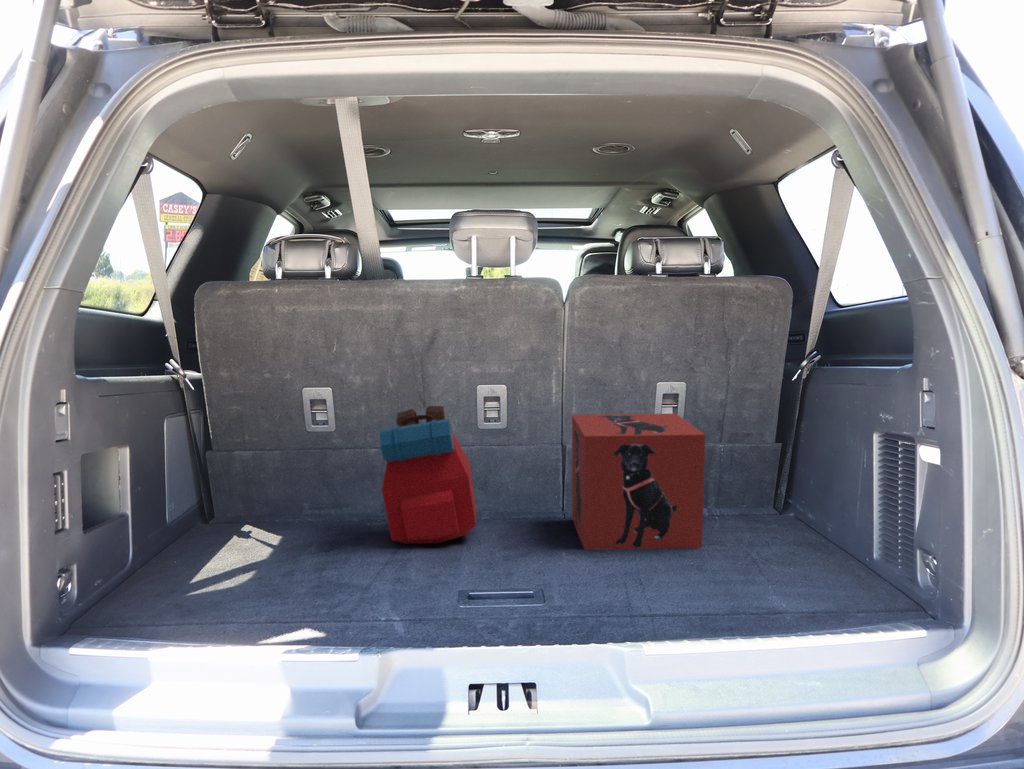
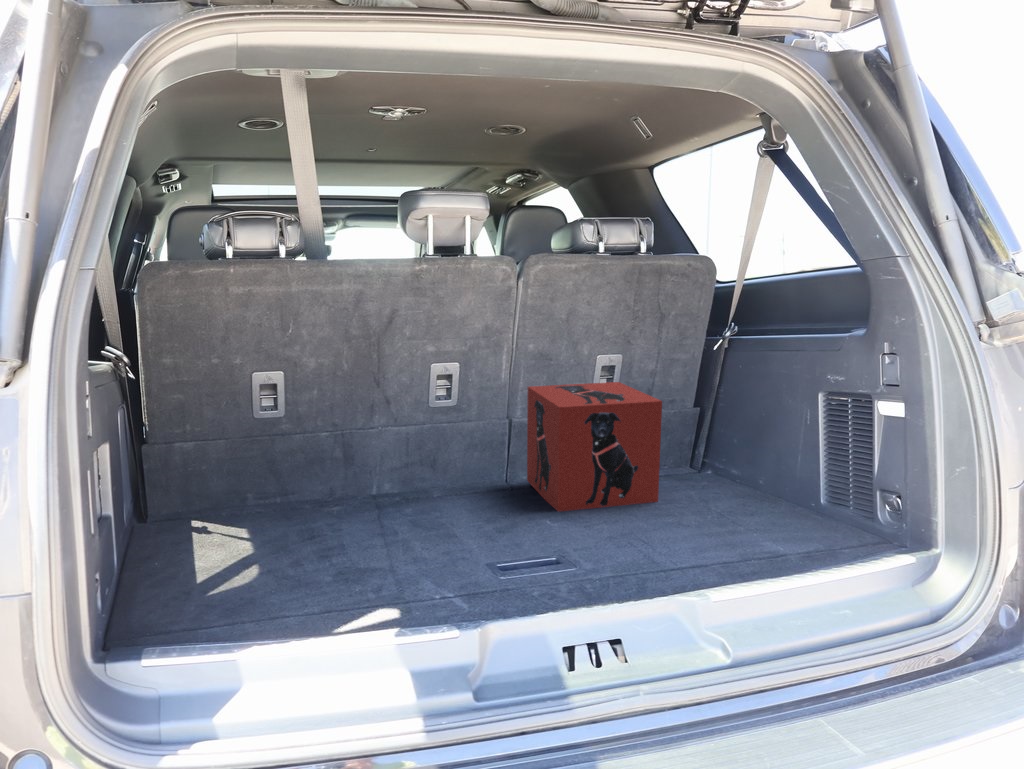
backpack: present [380,406,477,544] -> none [359,383,455,520]

